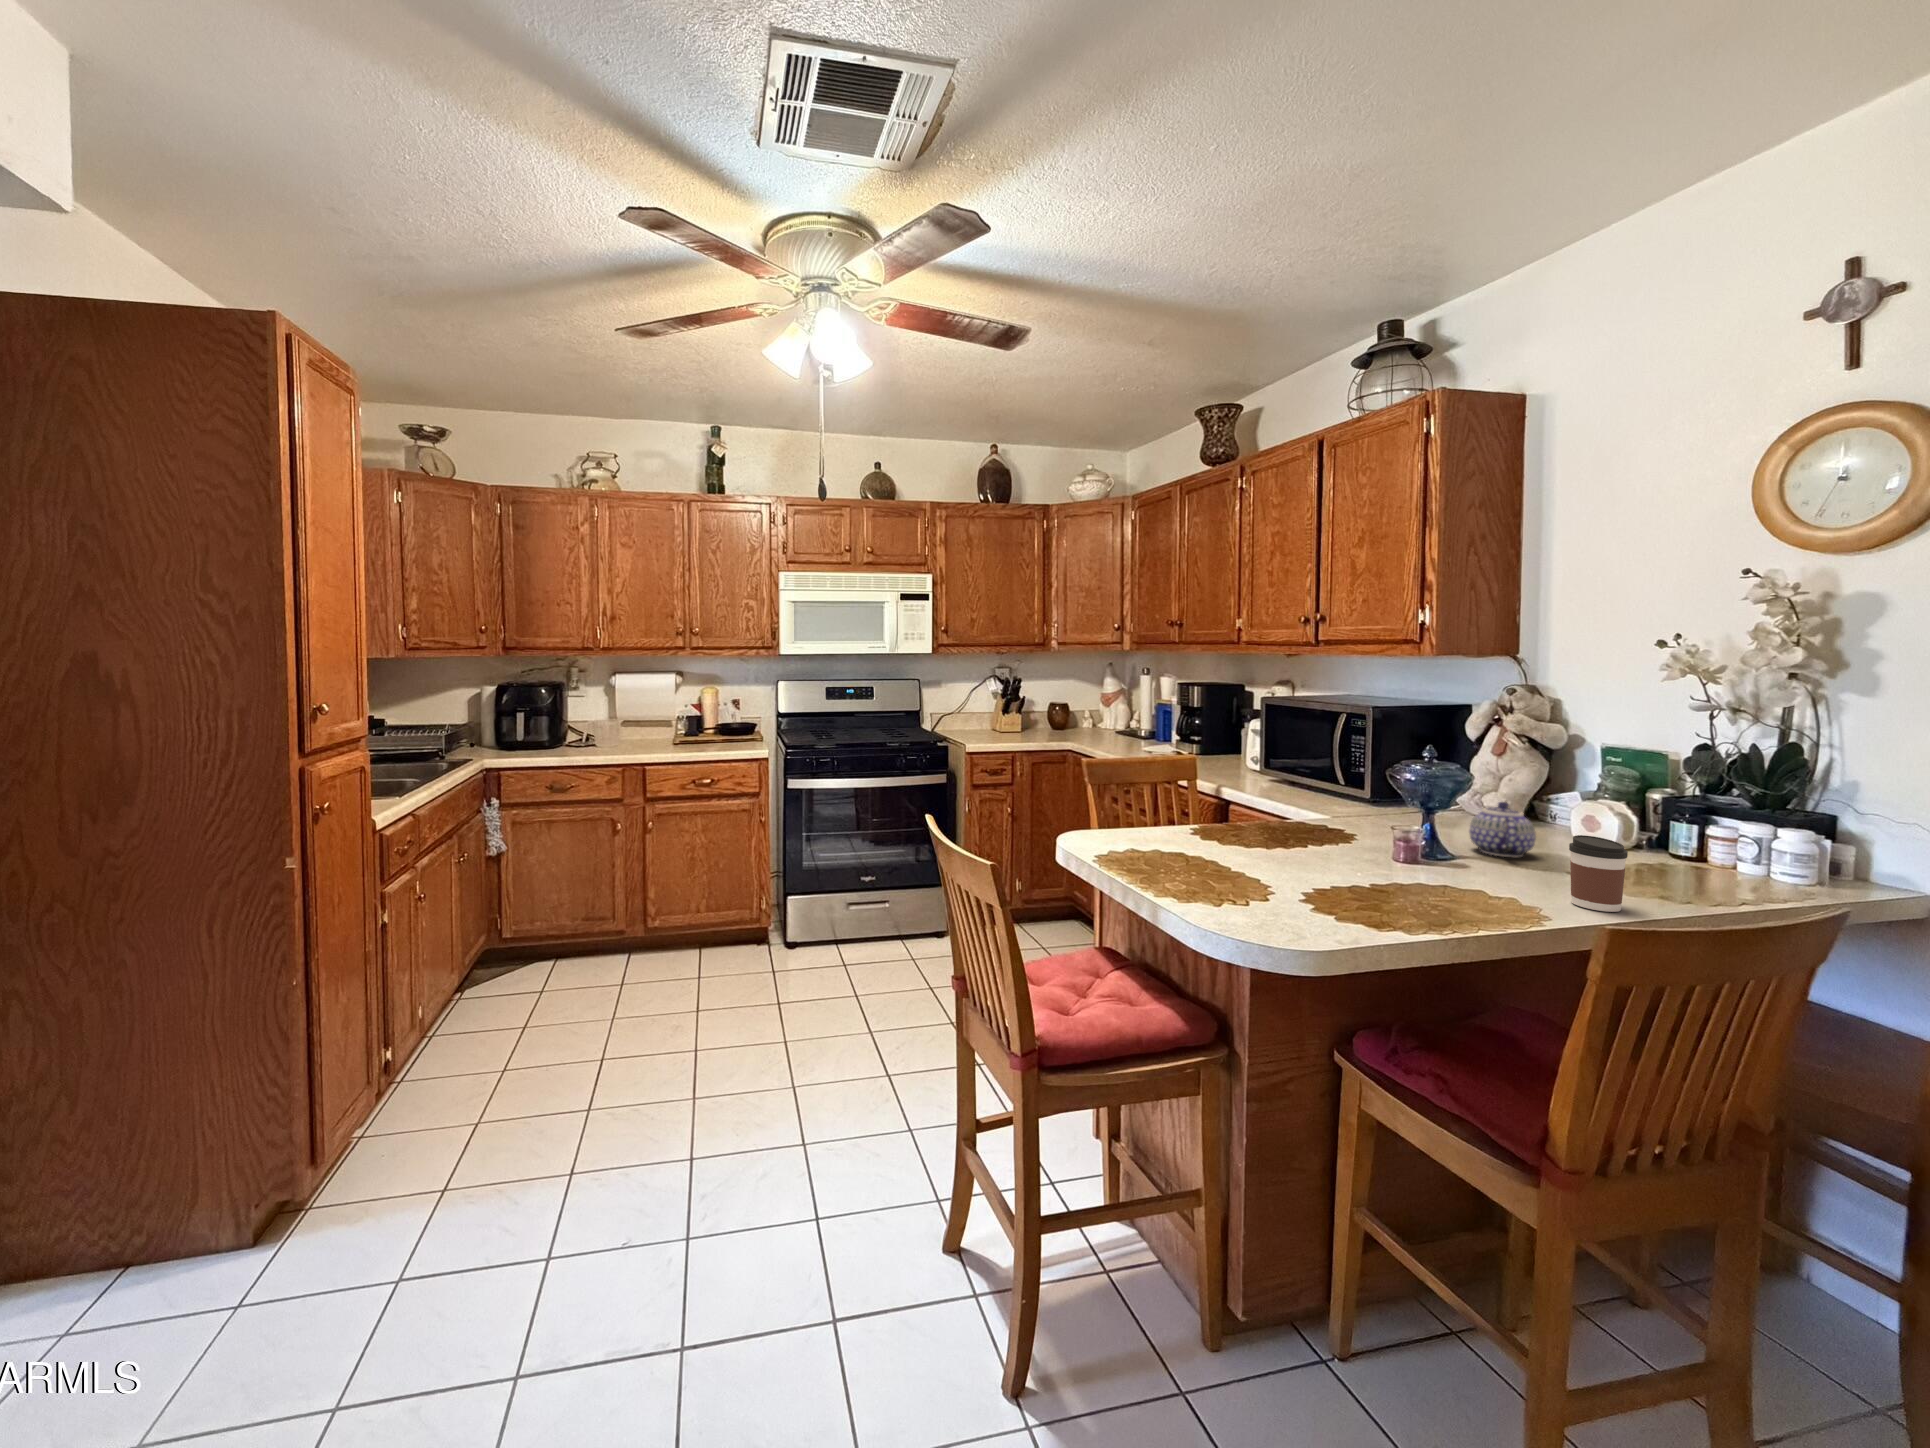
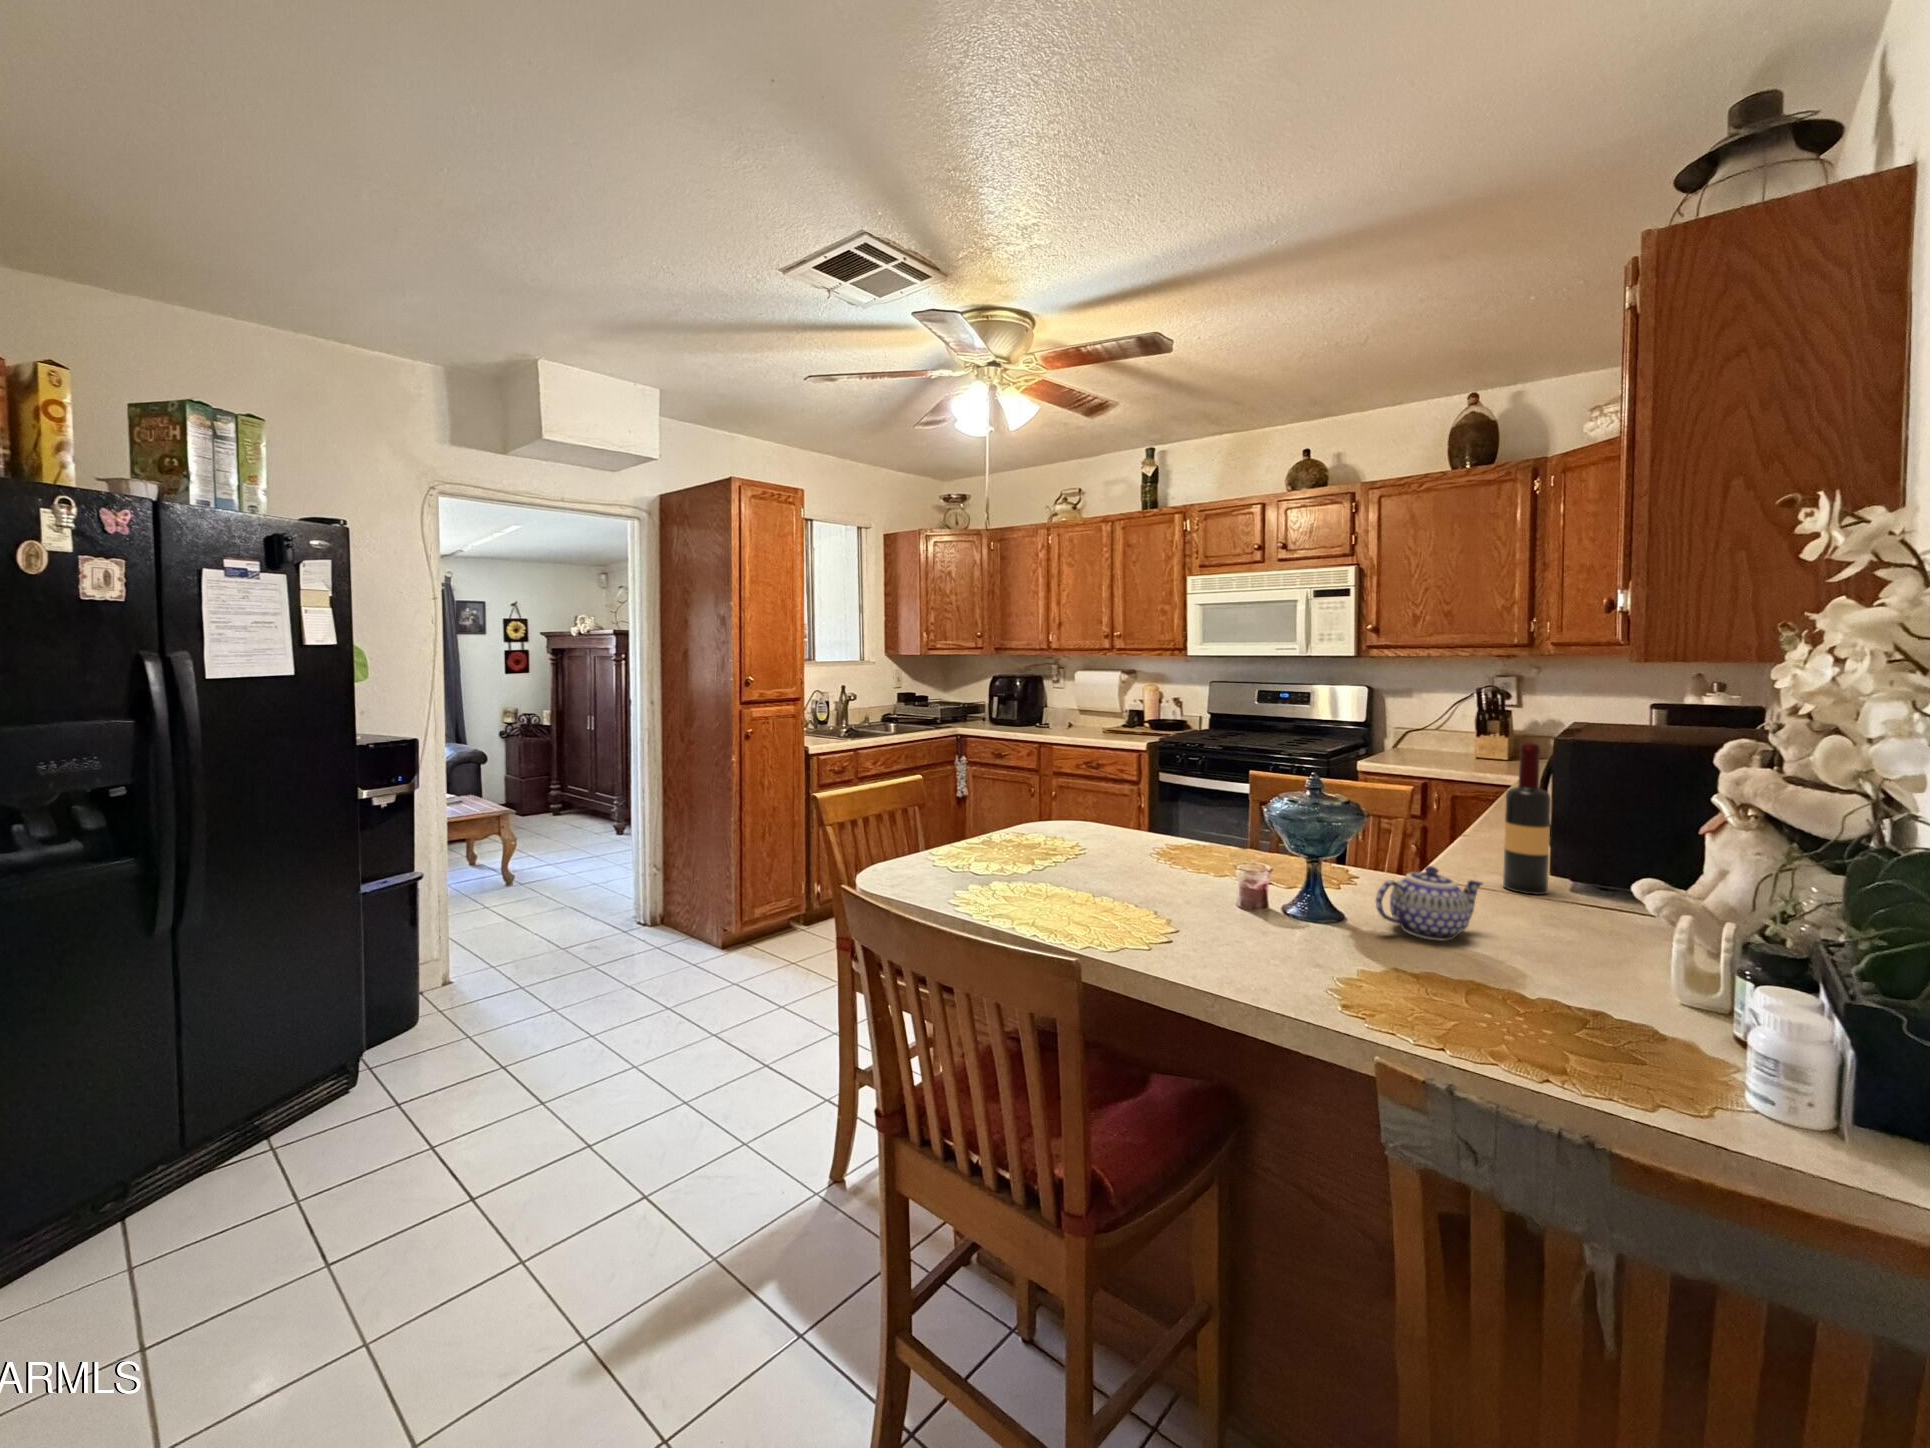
wine bottle: none [1368,707,1400,815] -> present [1503,743,1551,894]
coffee cup: present [1569,835,1628,912] -> none [1228,880,1281,968]

